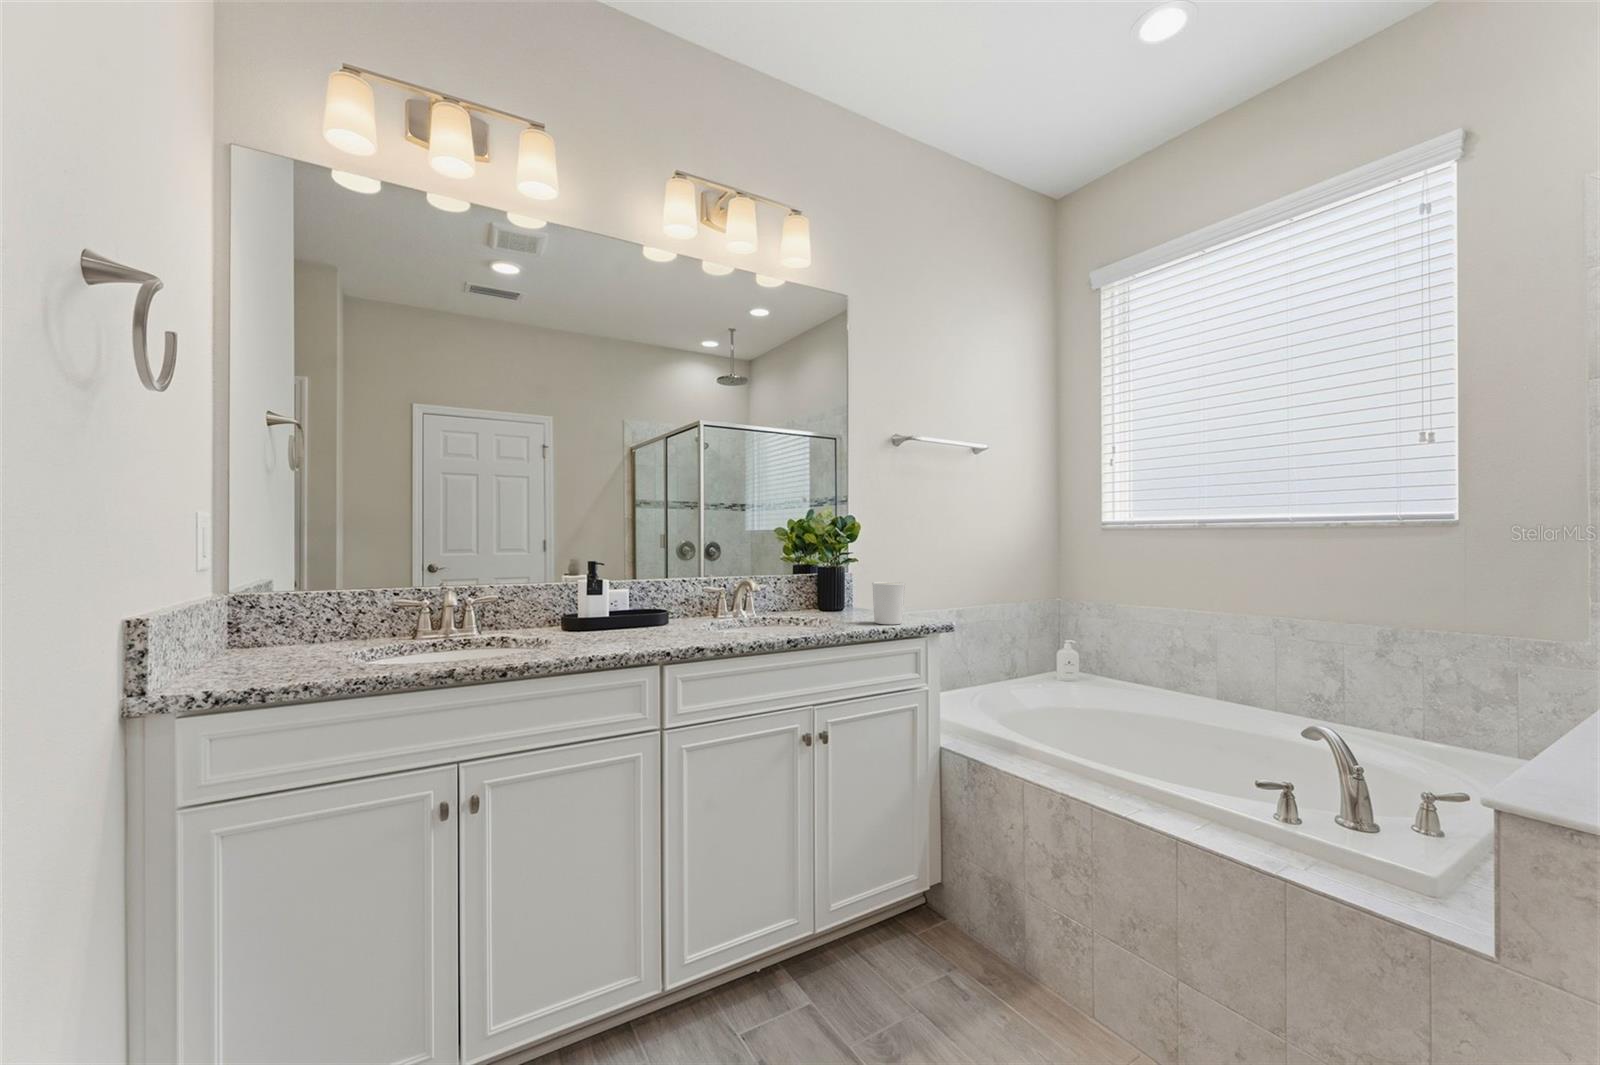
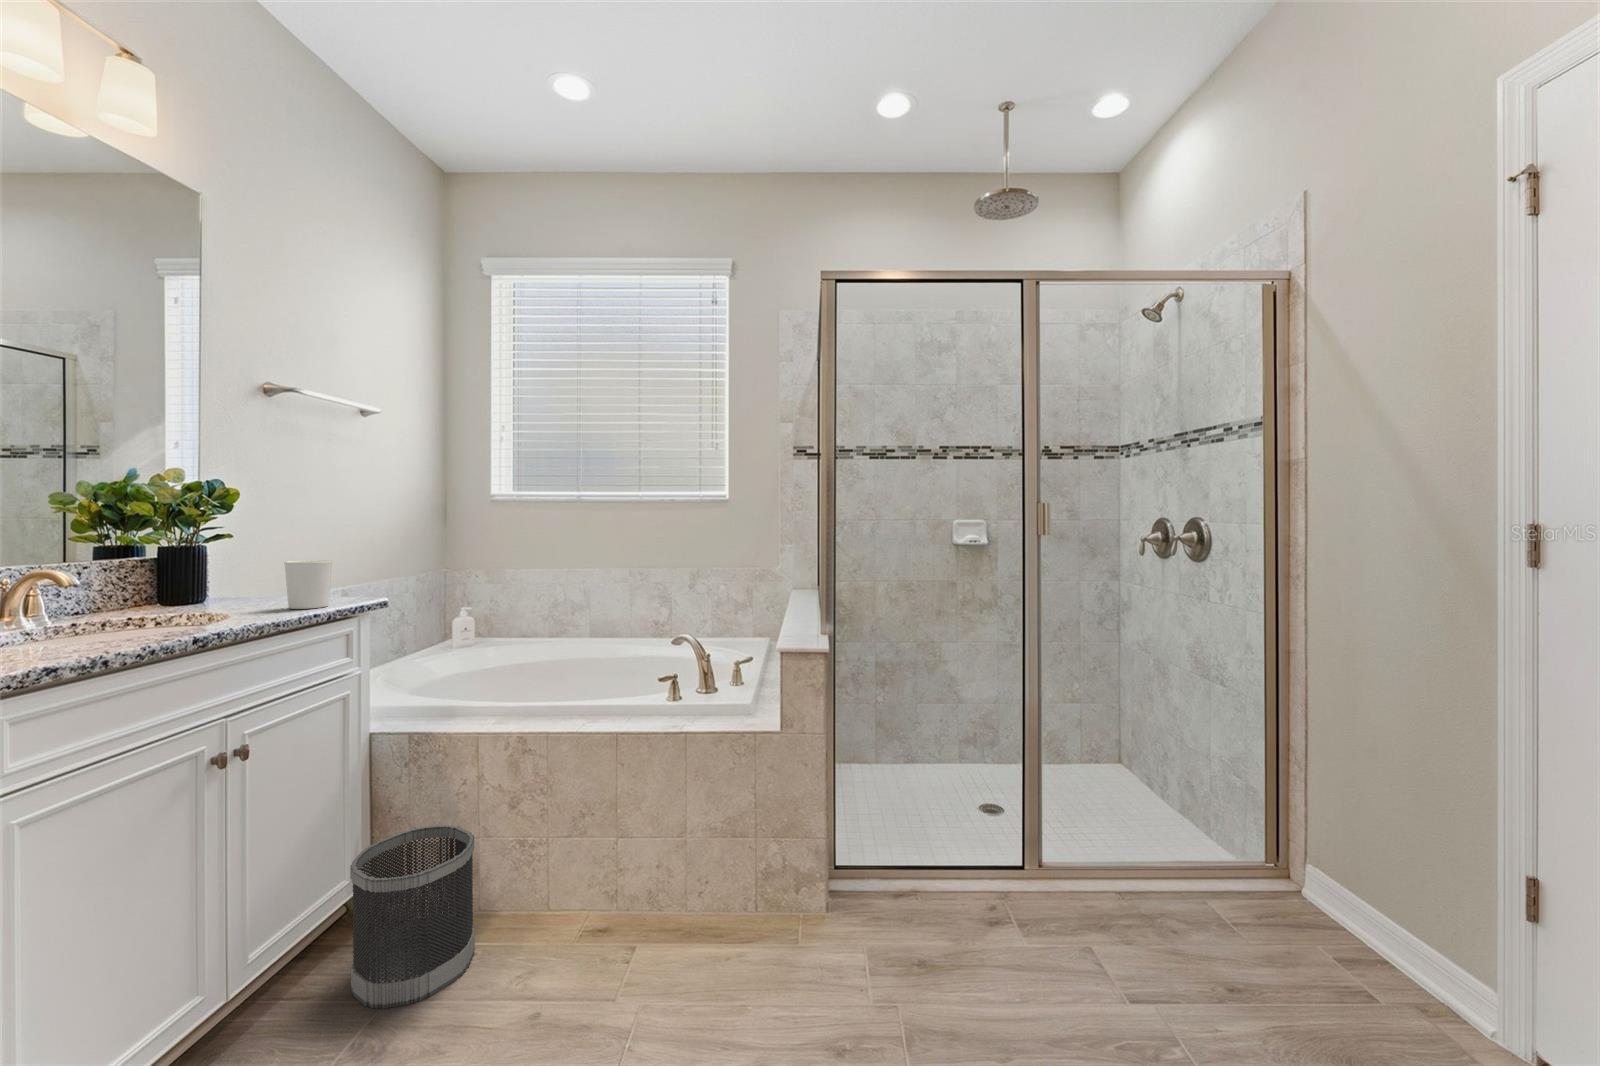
wastebasket: none [892,854,1000,1036] -> present [350,825,475,1009]

